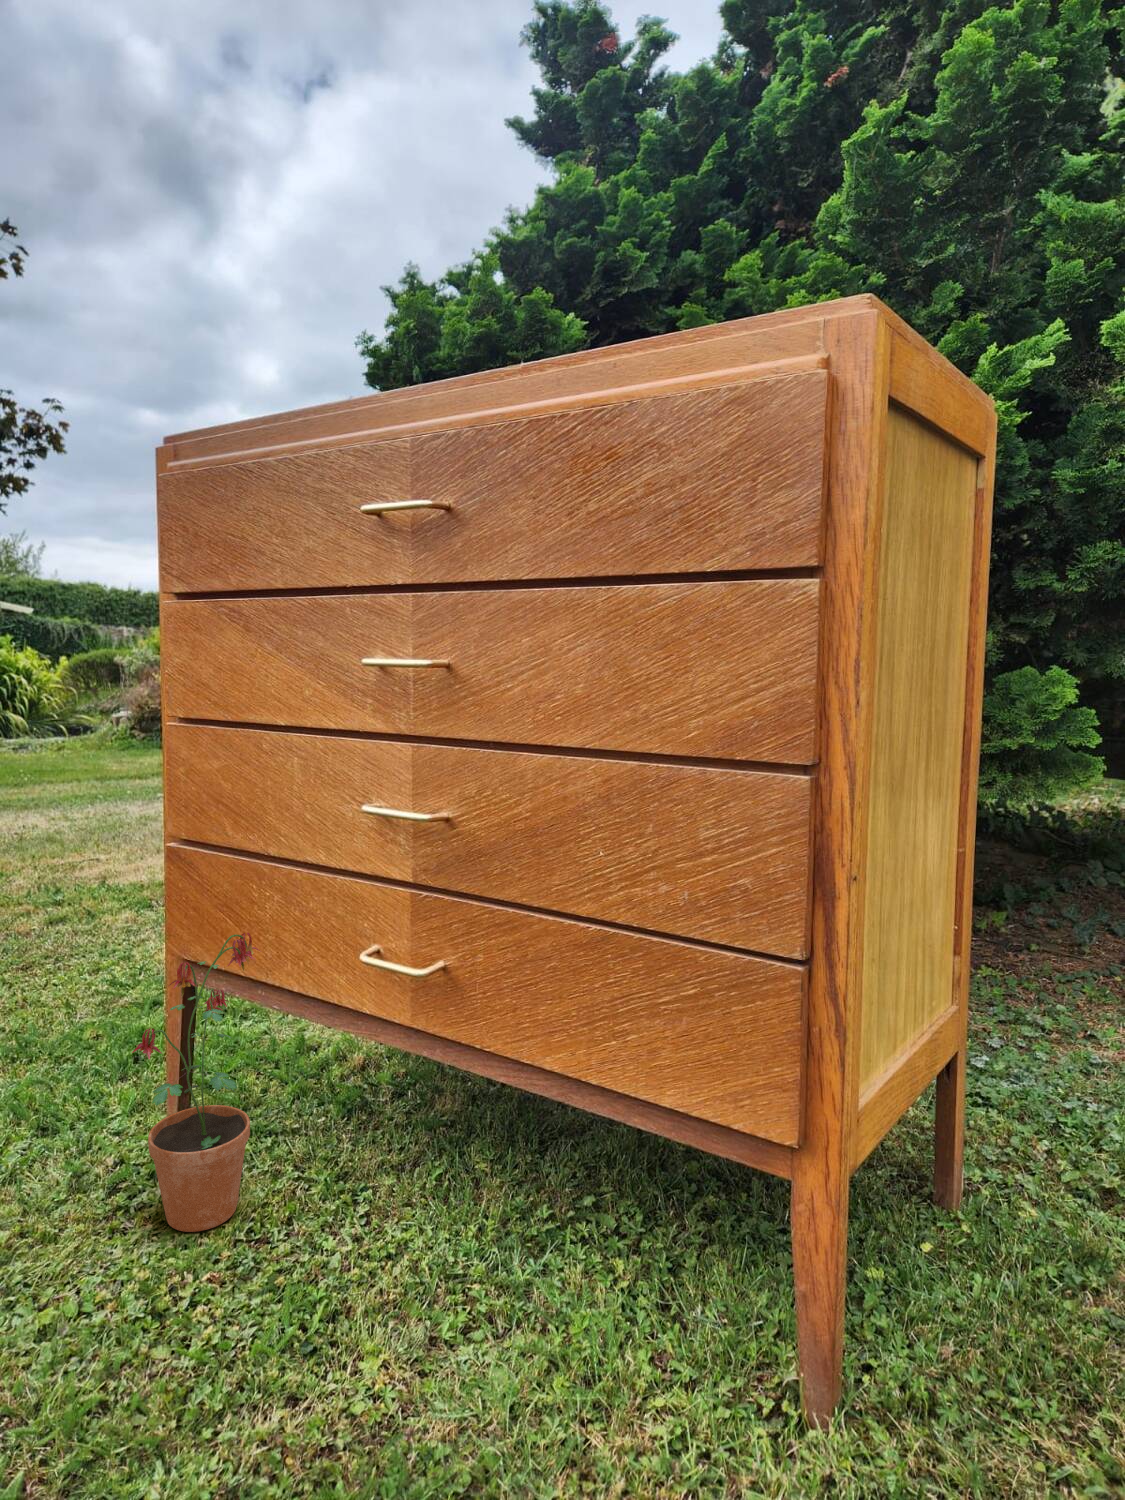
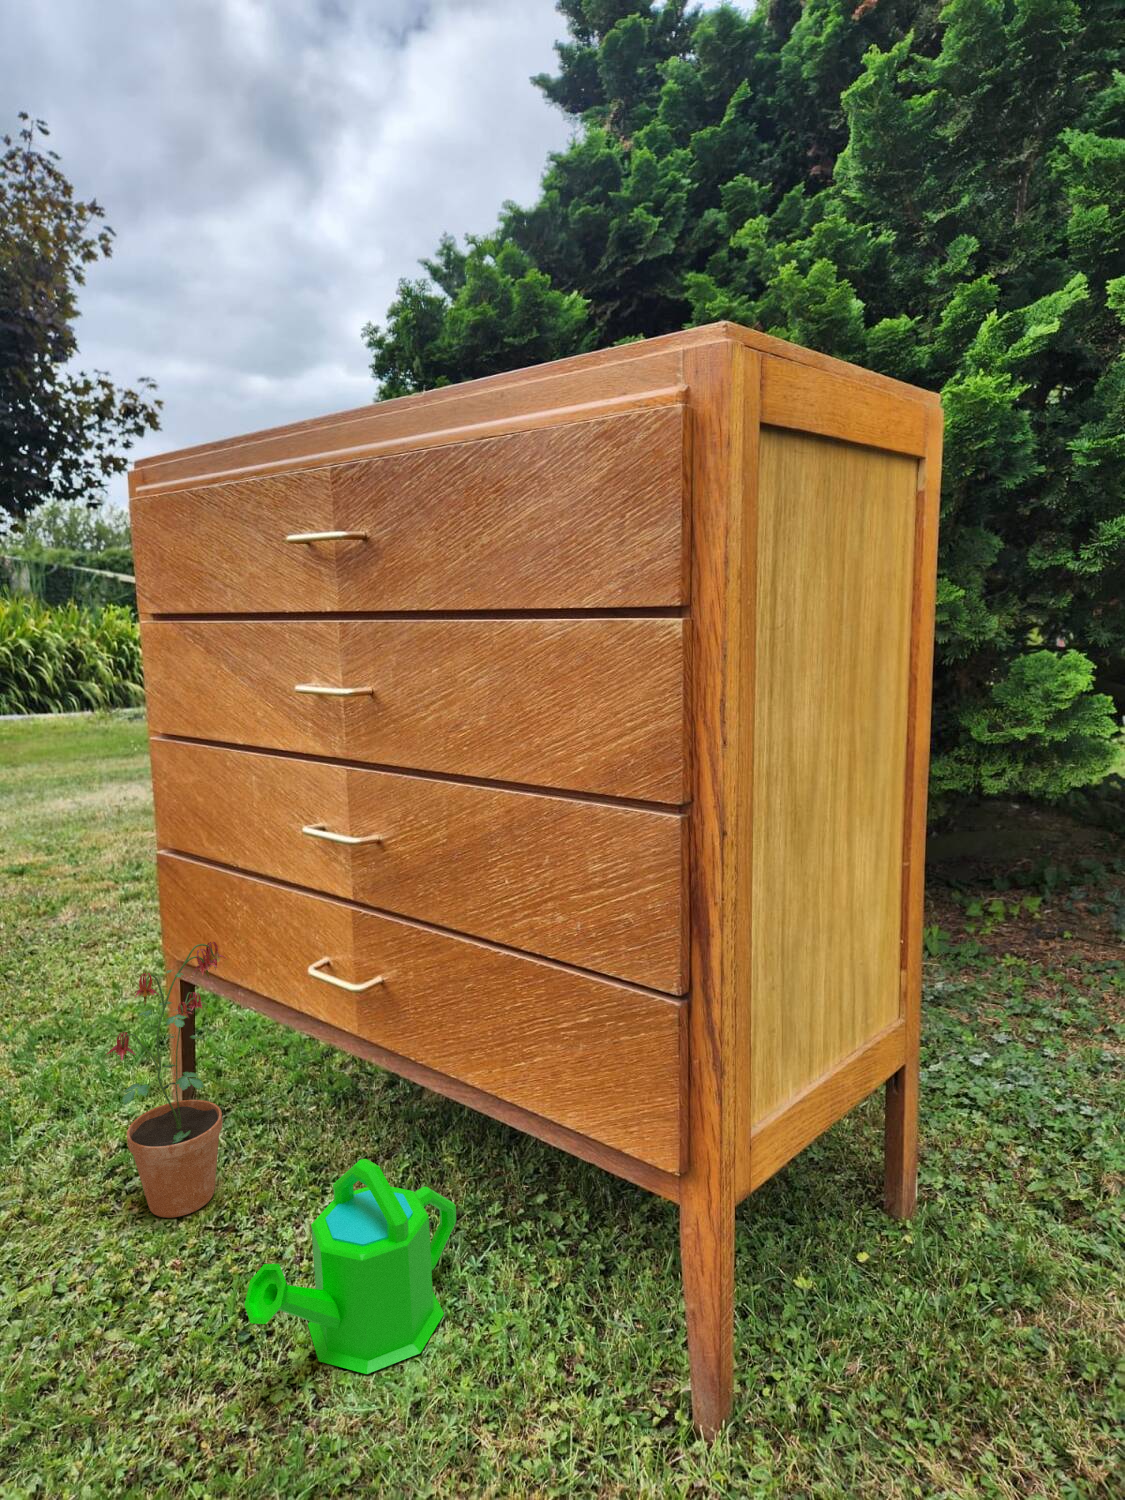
watering can: none [329,1152,520,1381] -> present [244,1159,457,1374]

